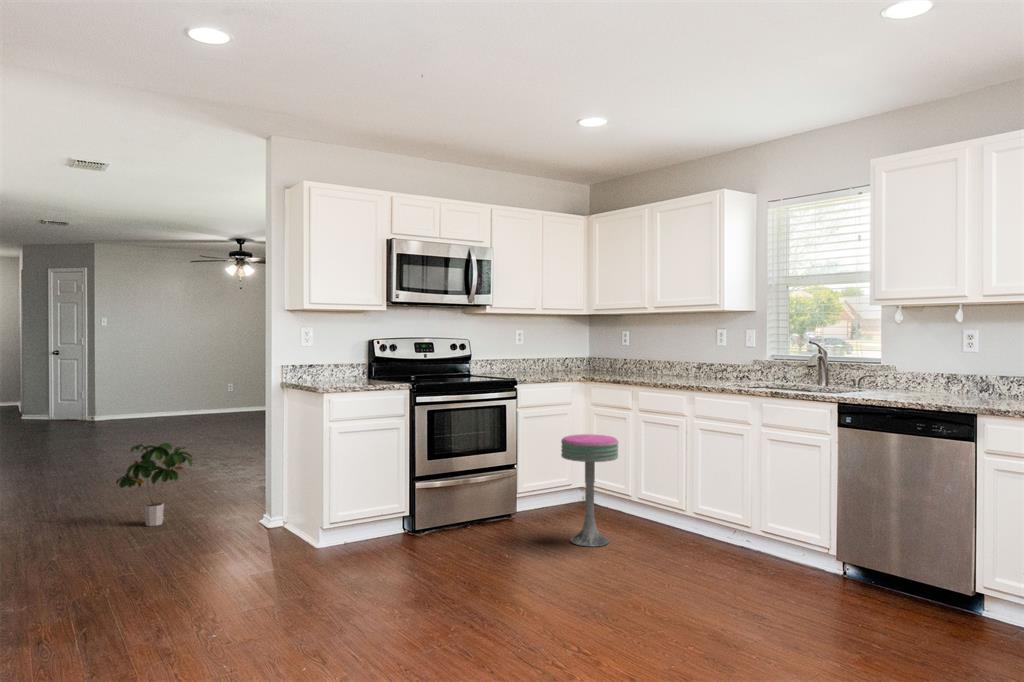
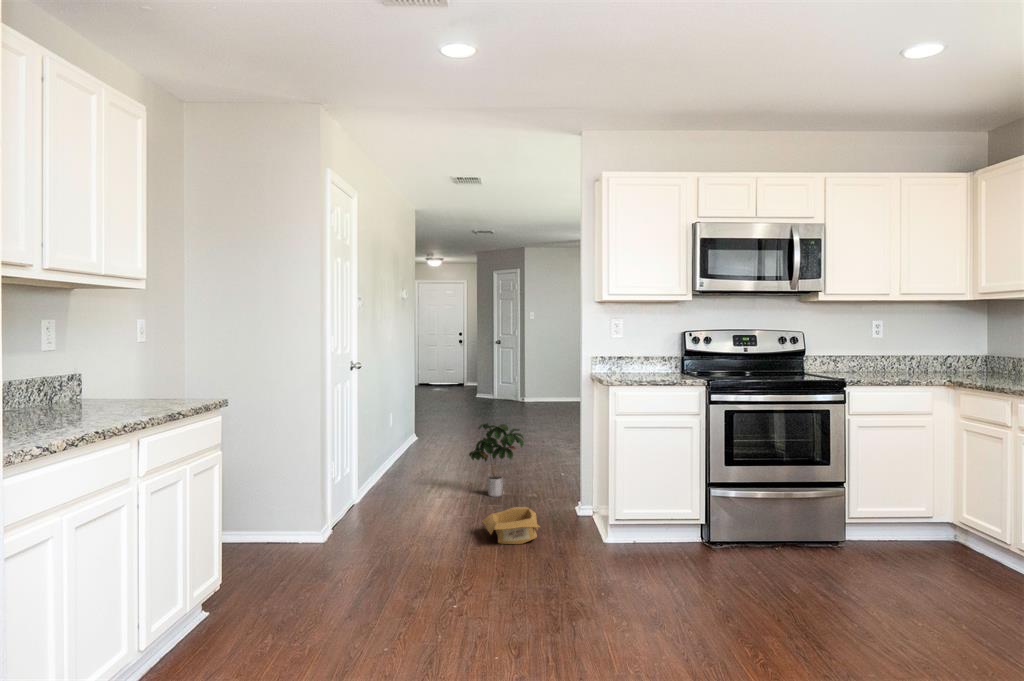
bar stool: present [561,434,618,547] -> none [881,453,965,599]
cardboard box: none [176,528,256,572] -> present [482,507,540,544]

